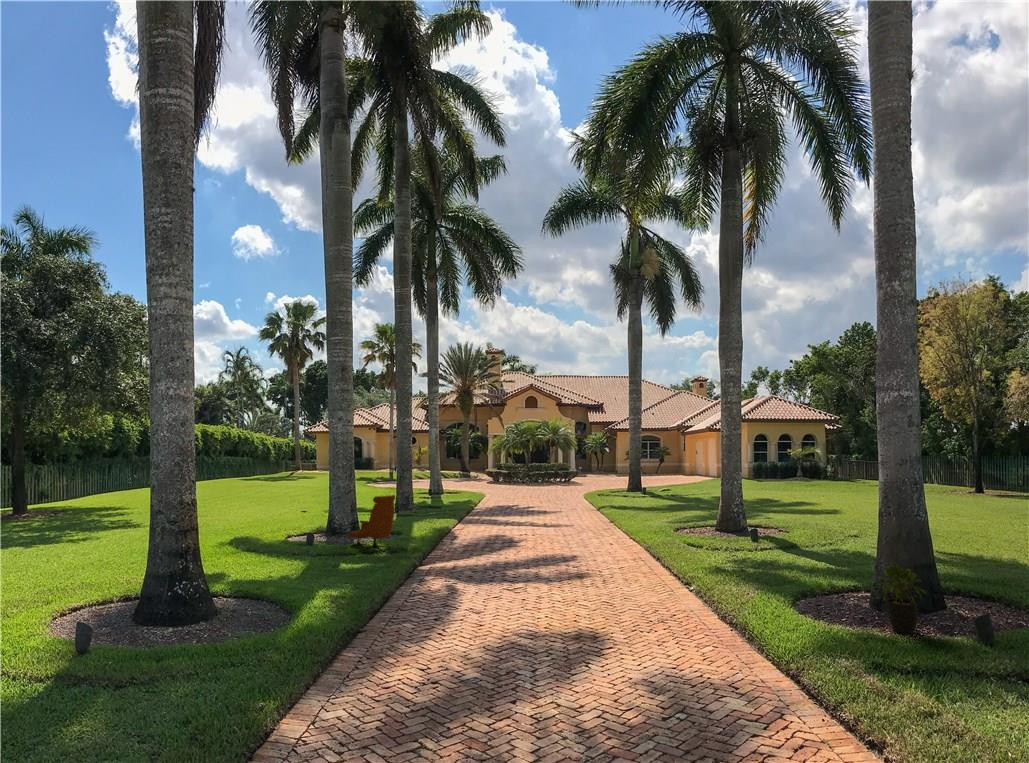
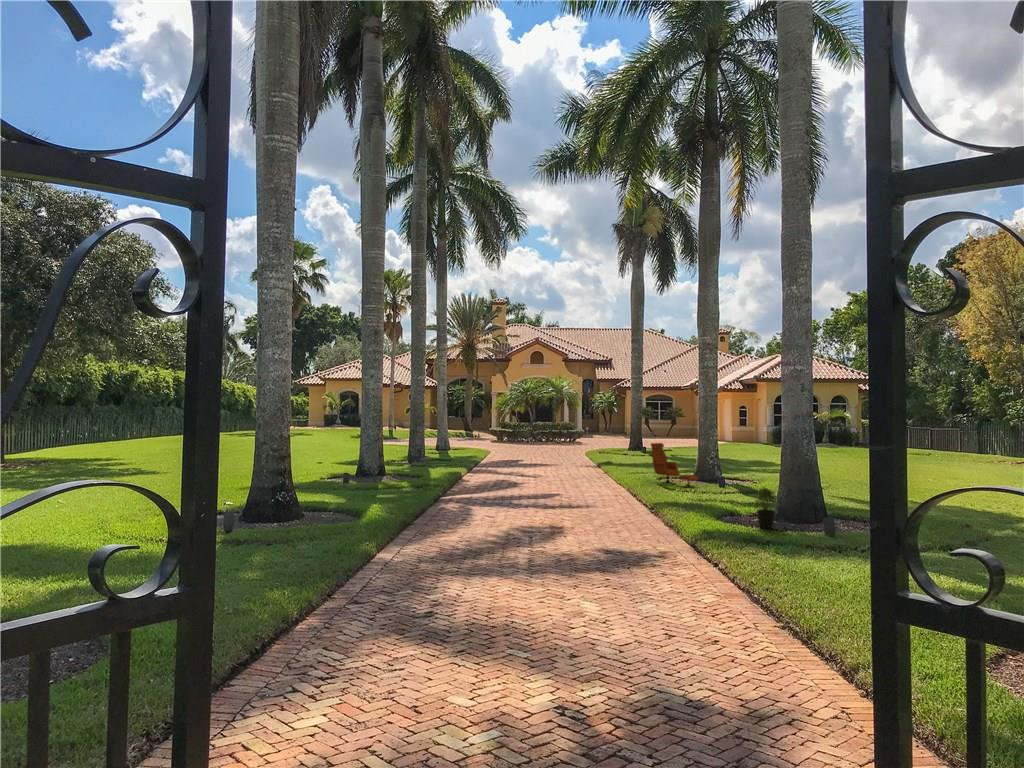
lounge chair: present [347,495,395,552] -> present [651,443,698,487]

